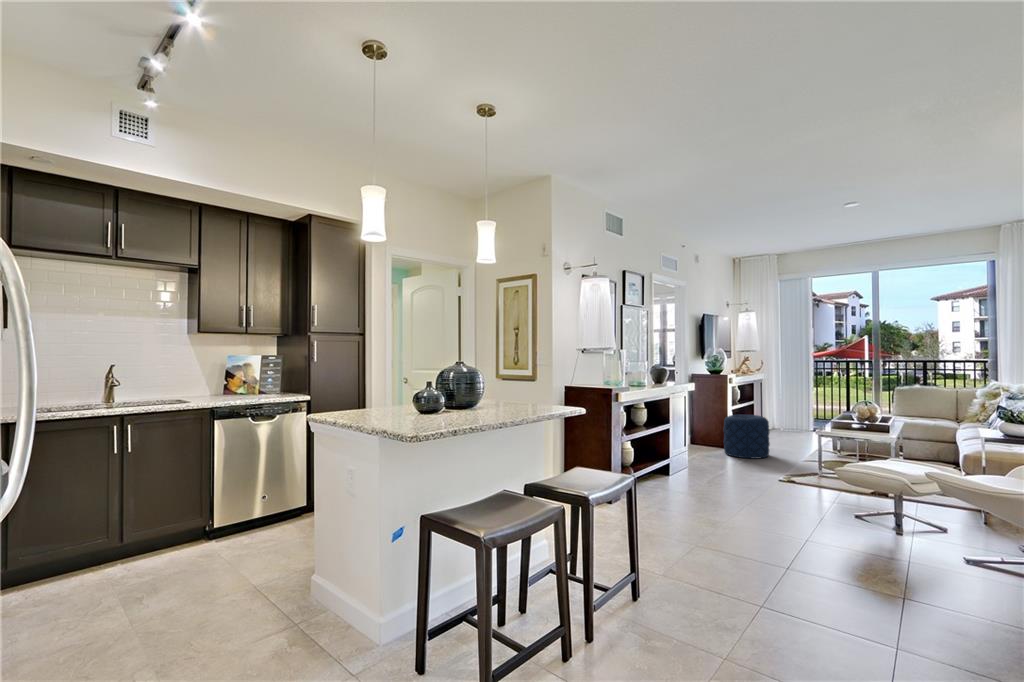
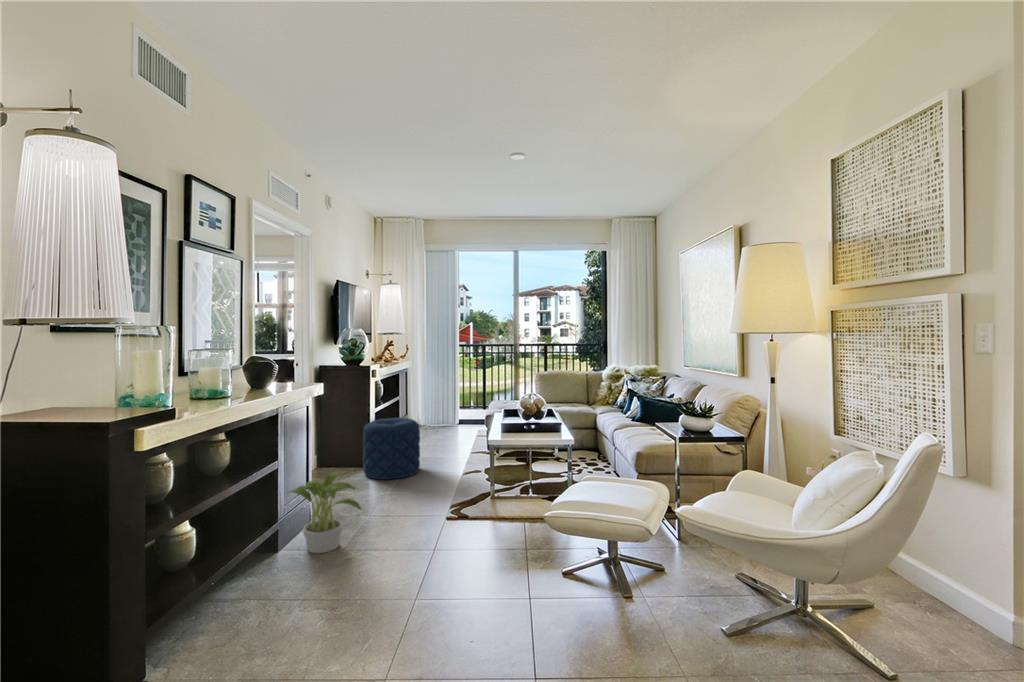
potted plant: none [676,437,722,483] -> present [288,472,361,553]

